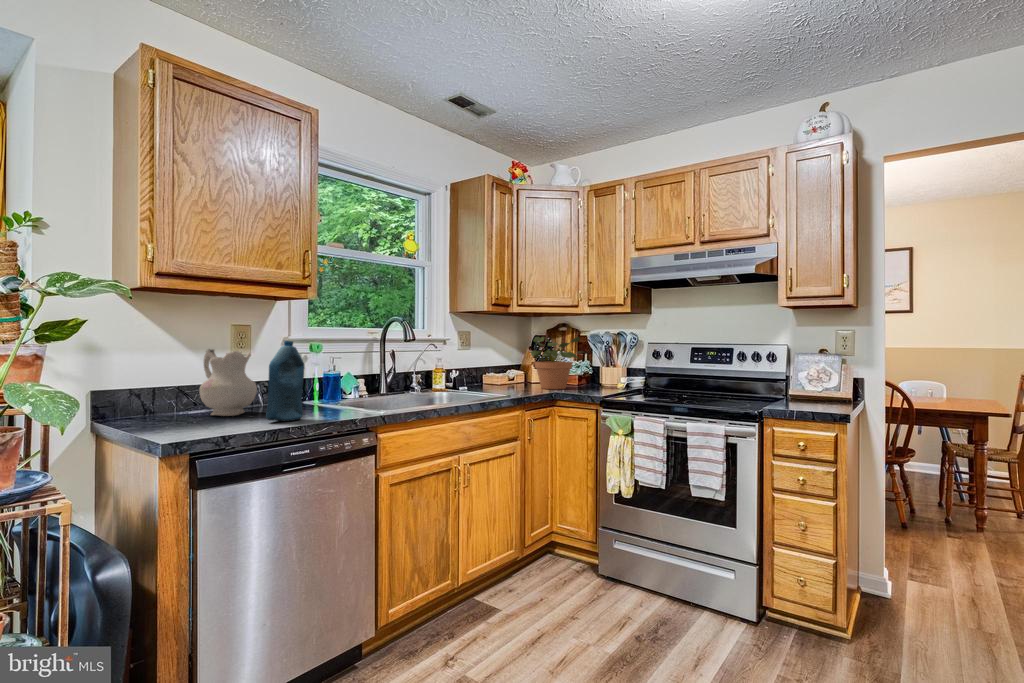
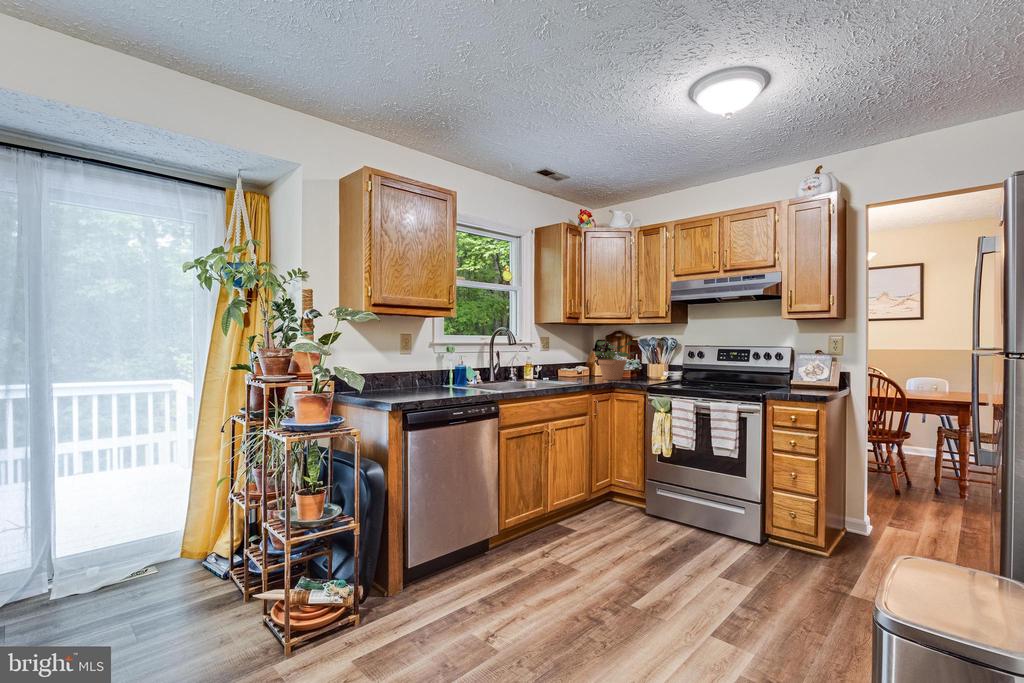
bottle: present [266,341,304,421] -> none [434,344,454,395]
ceramic pitcher: present [200,349,257,416] -> none [388,350,421,392]

